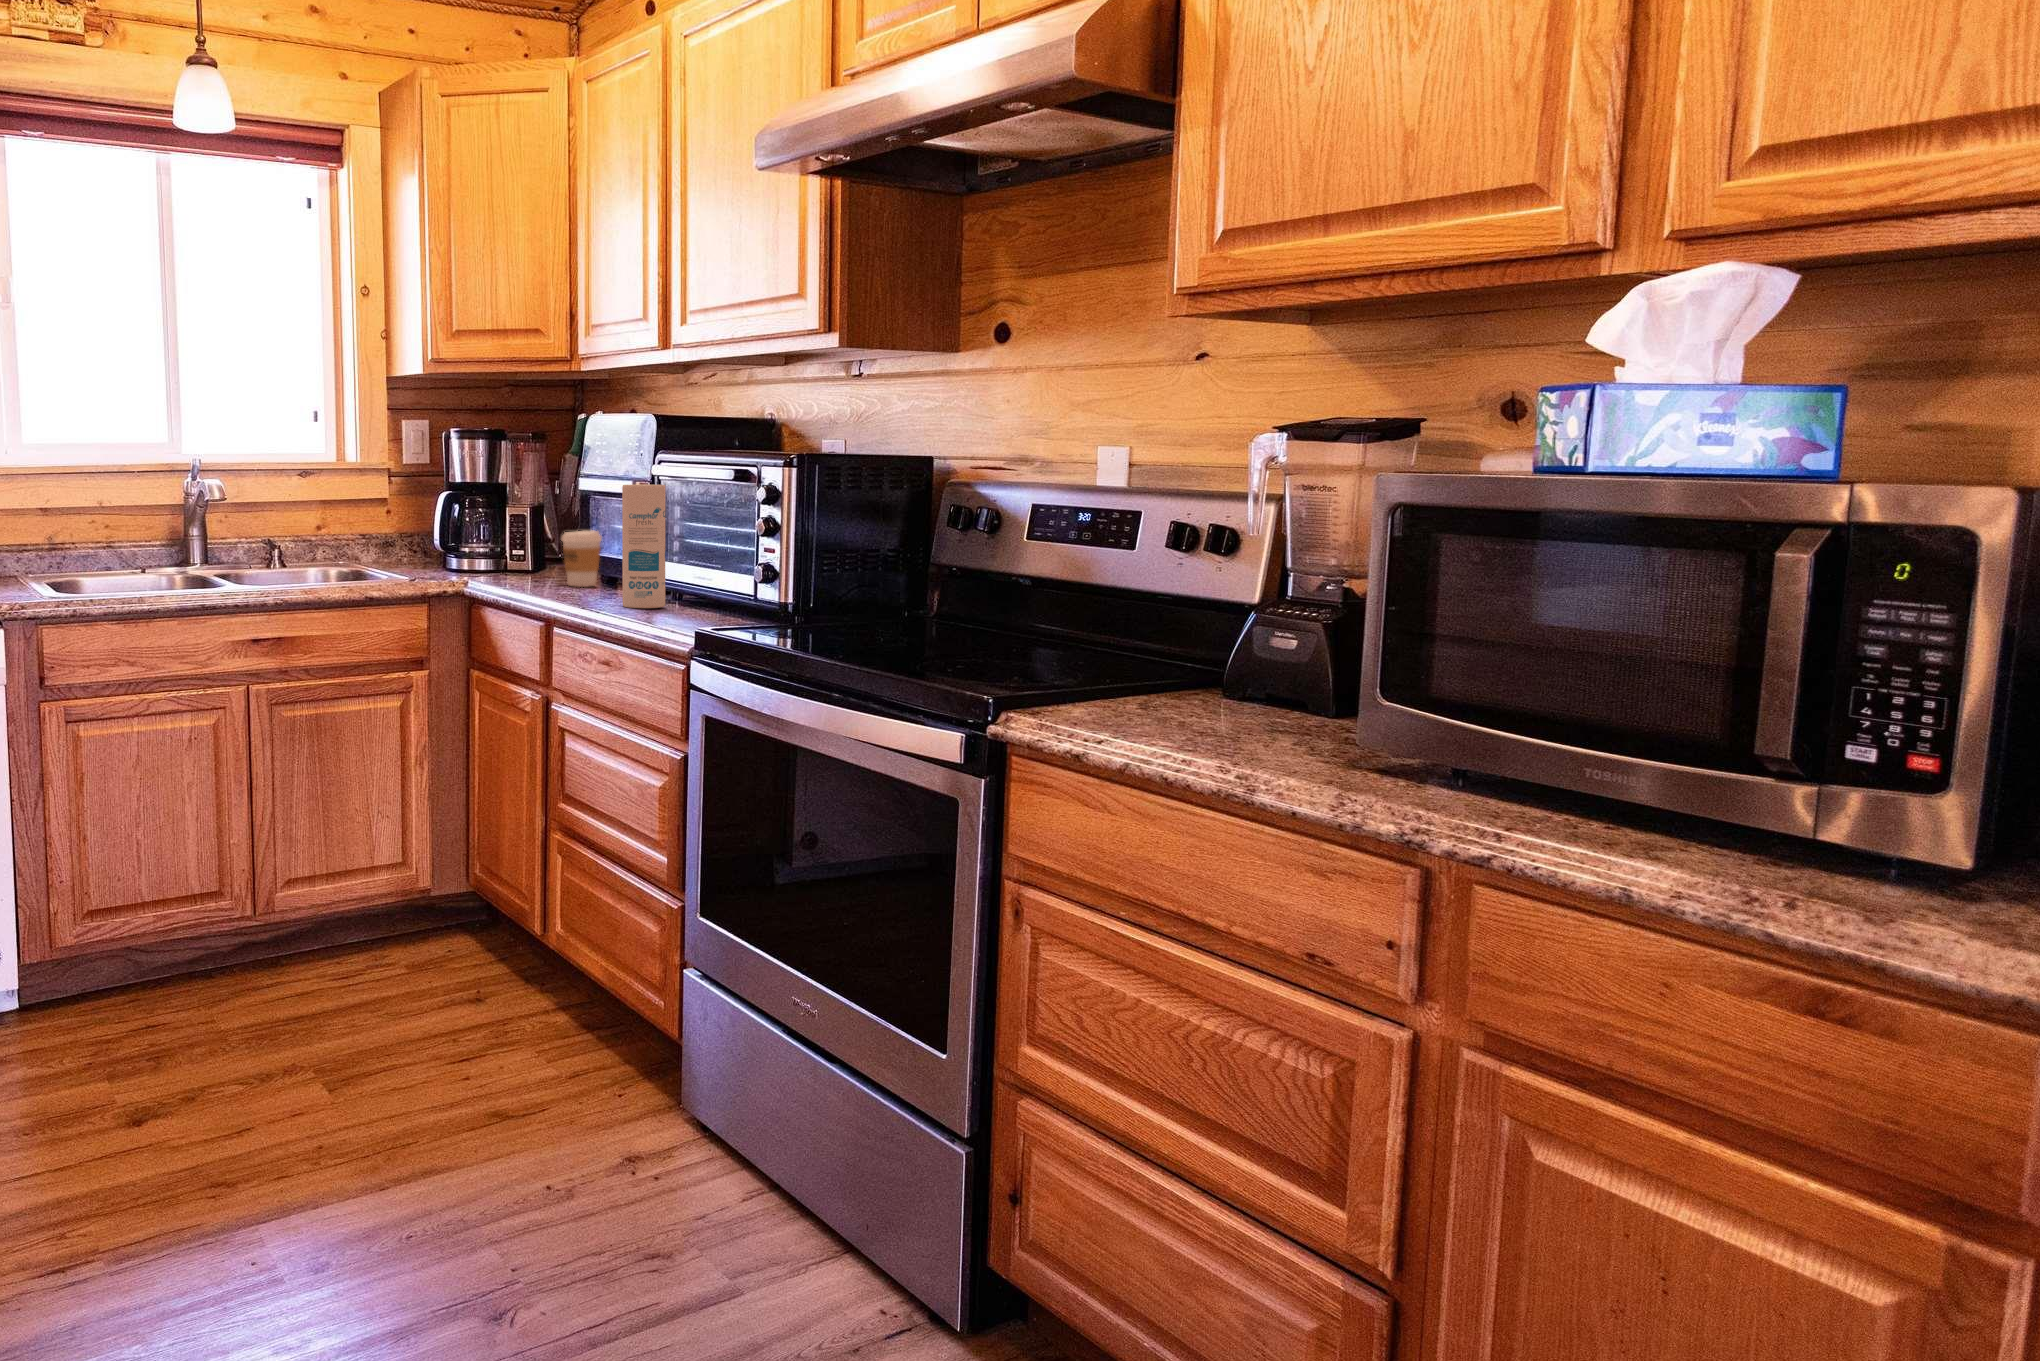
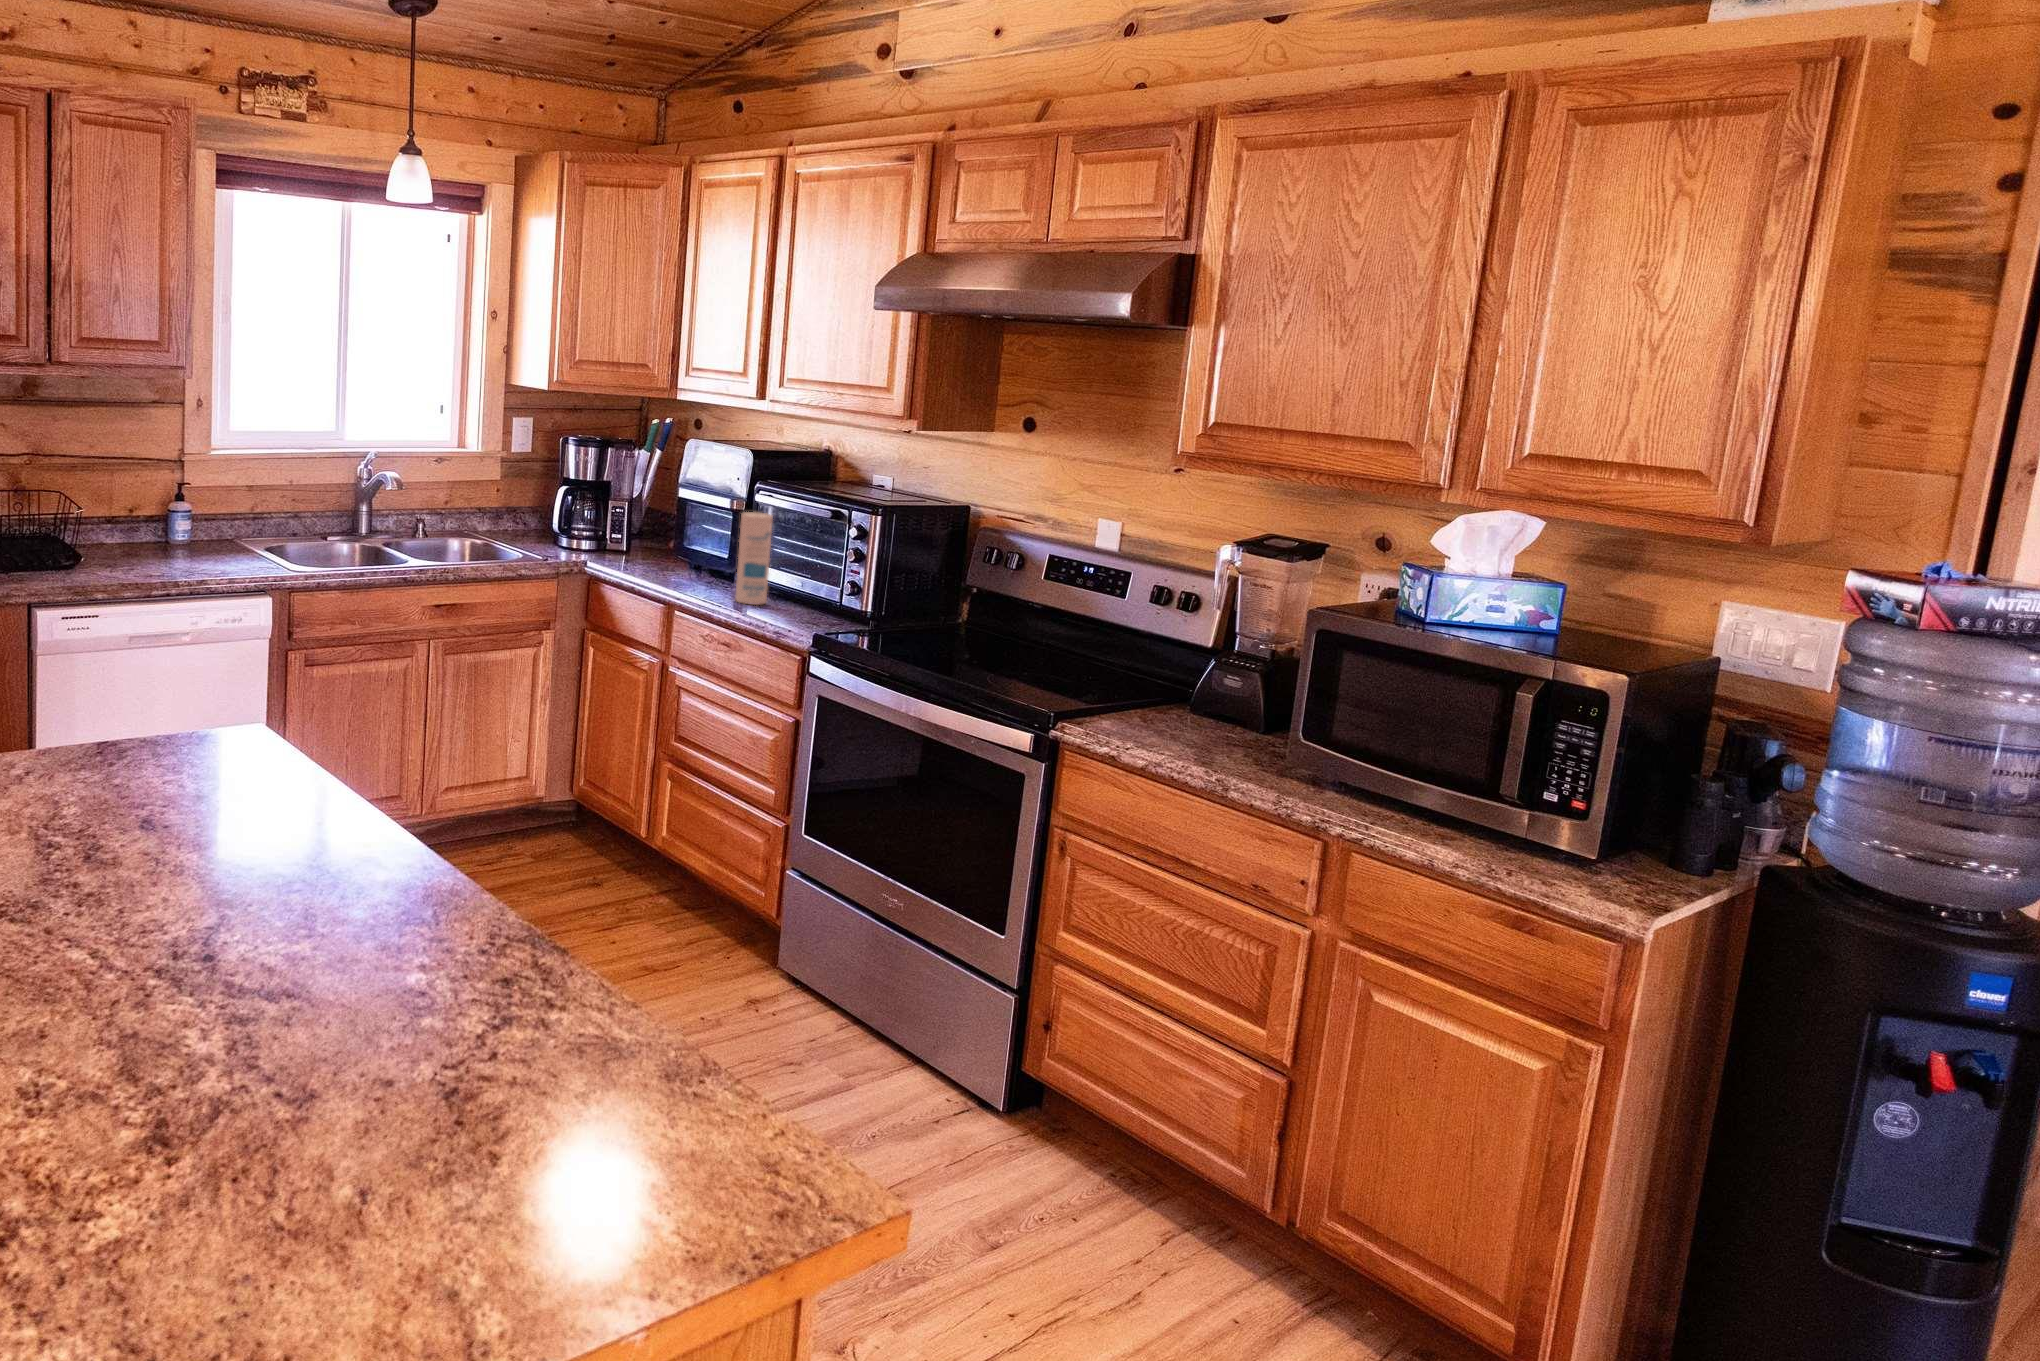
coffee cup: present [562,530,602,587] -> none [668,530,699,574]

